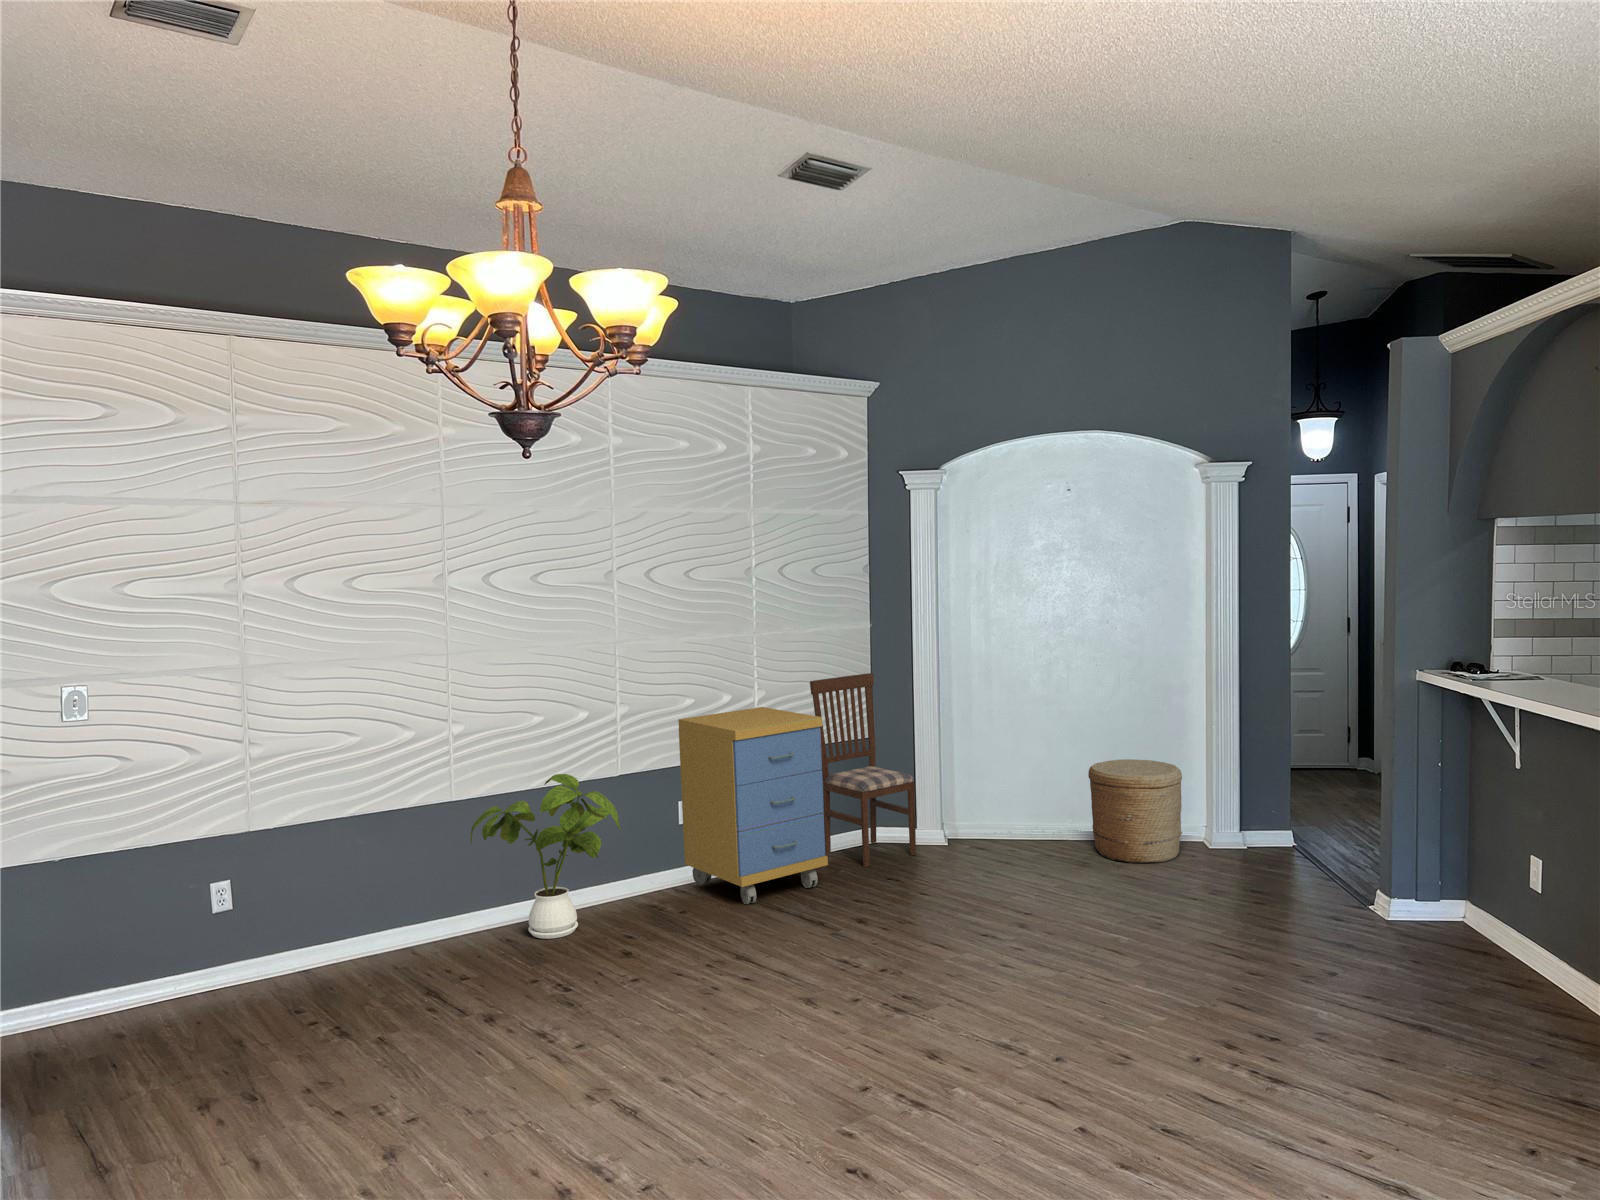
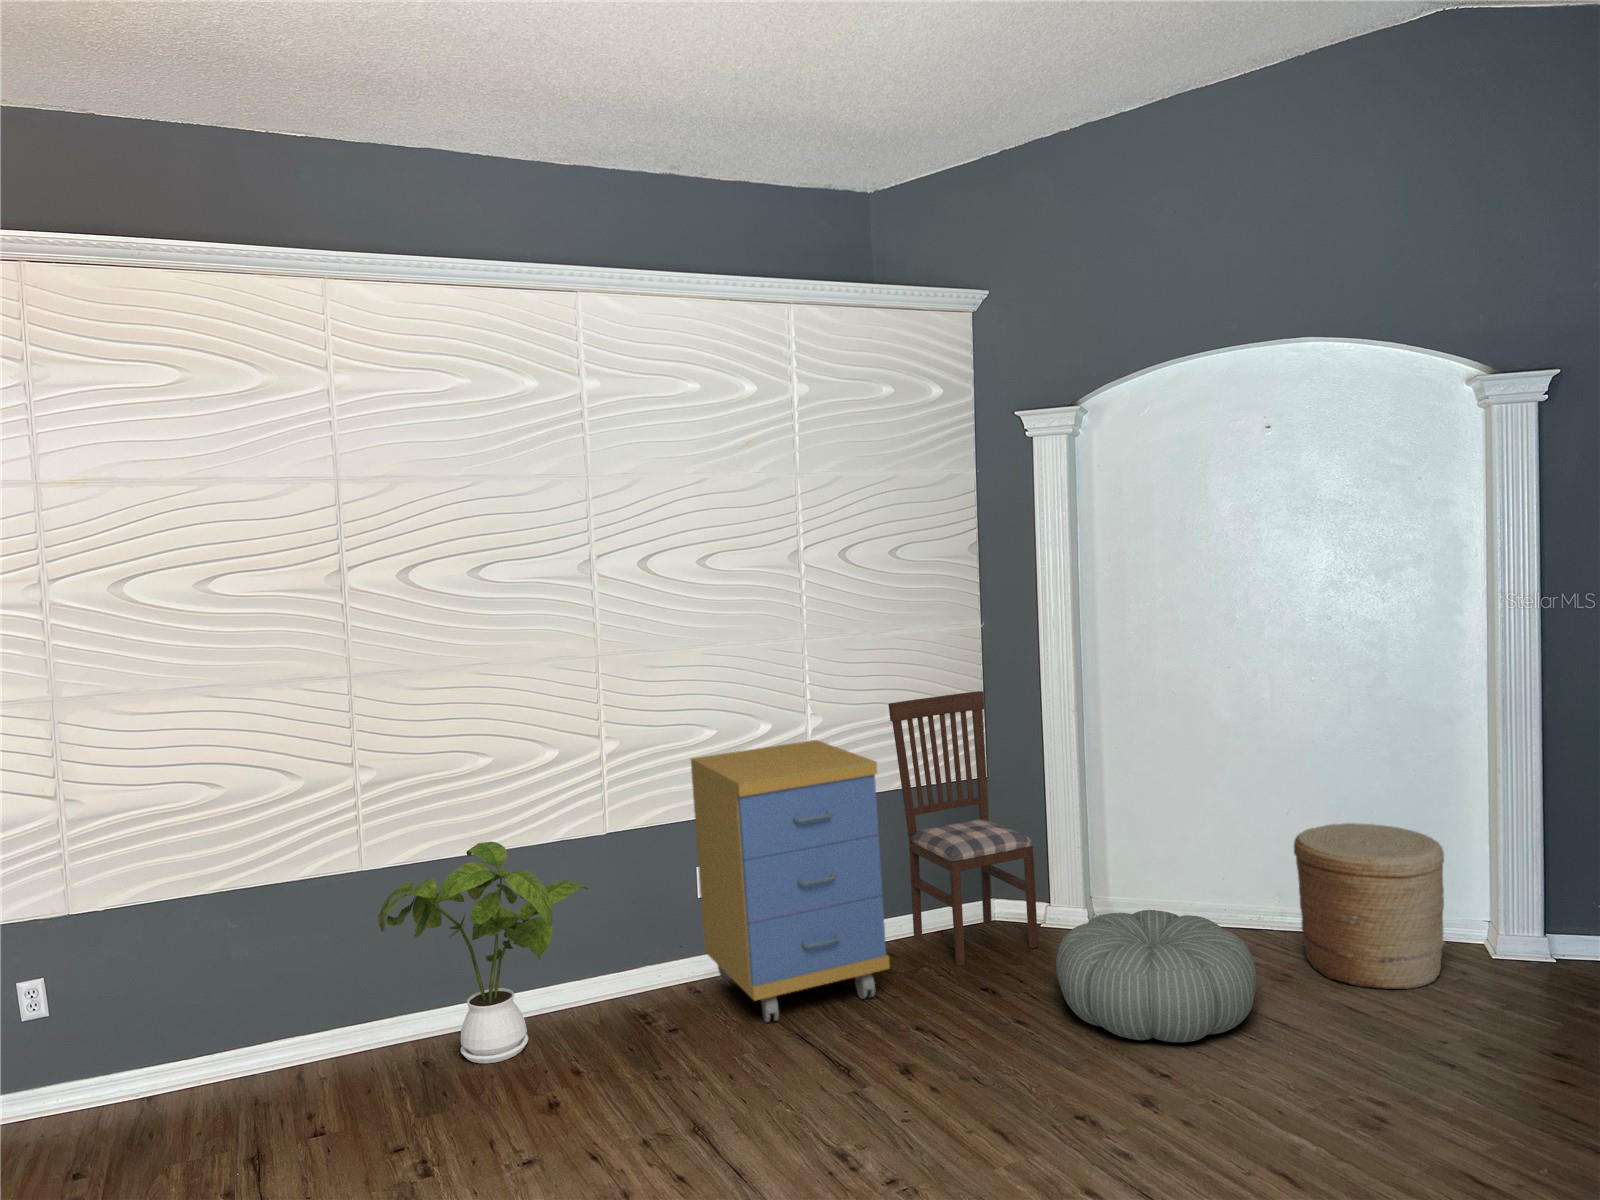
pouf: none [943,818,1074,895] -> present [1056,910,1257,1042]

